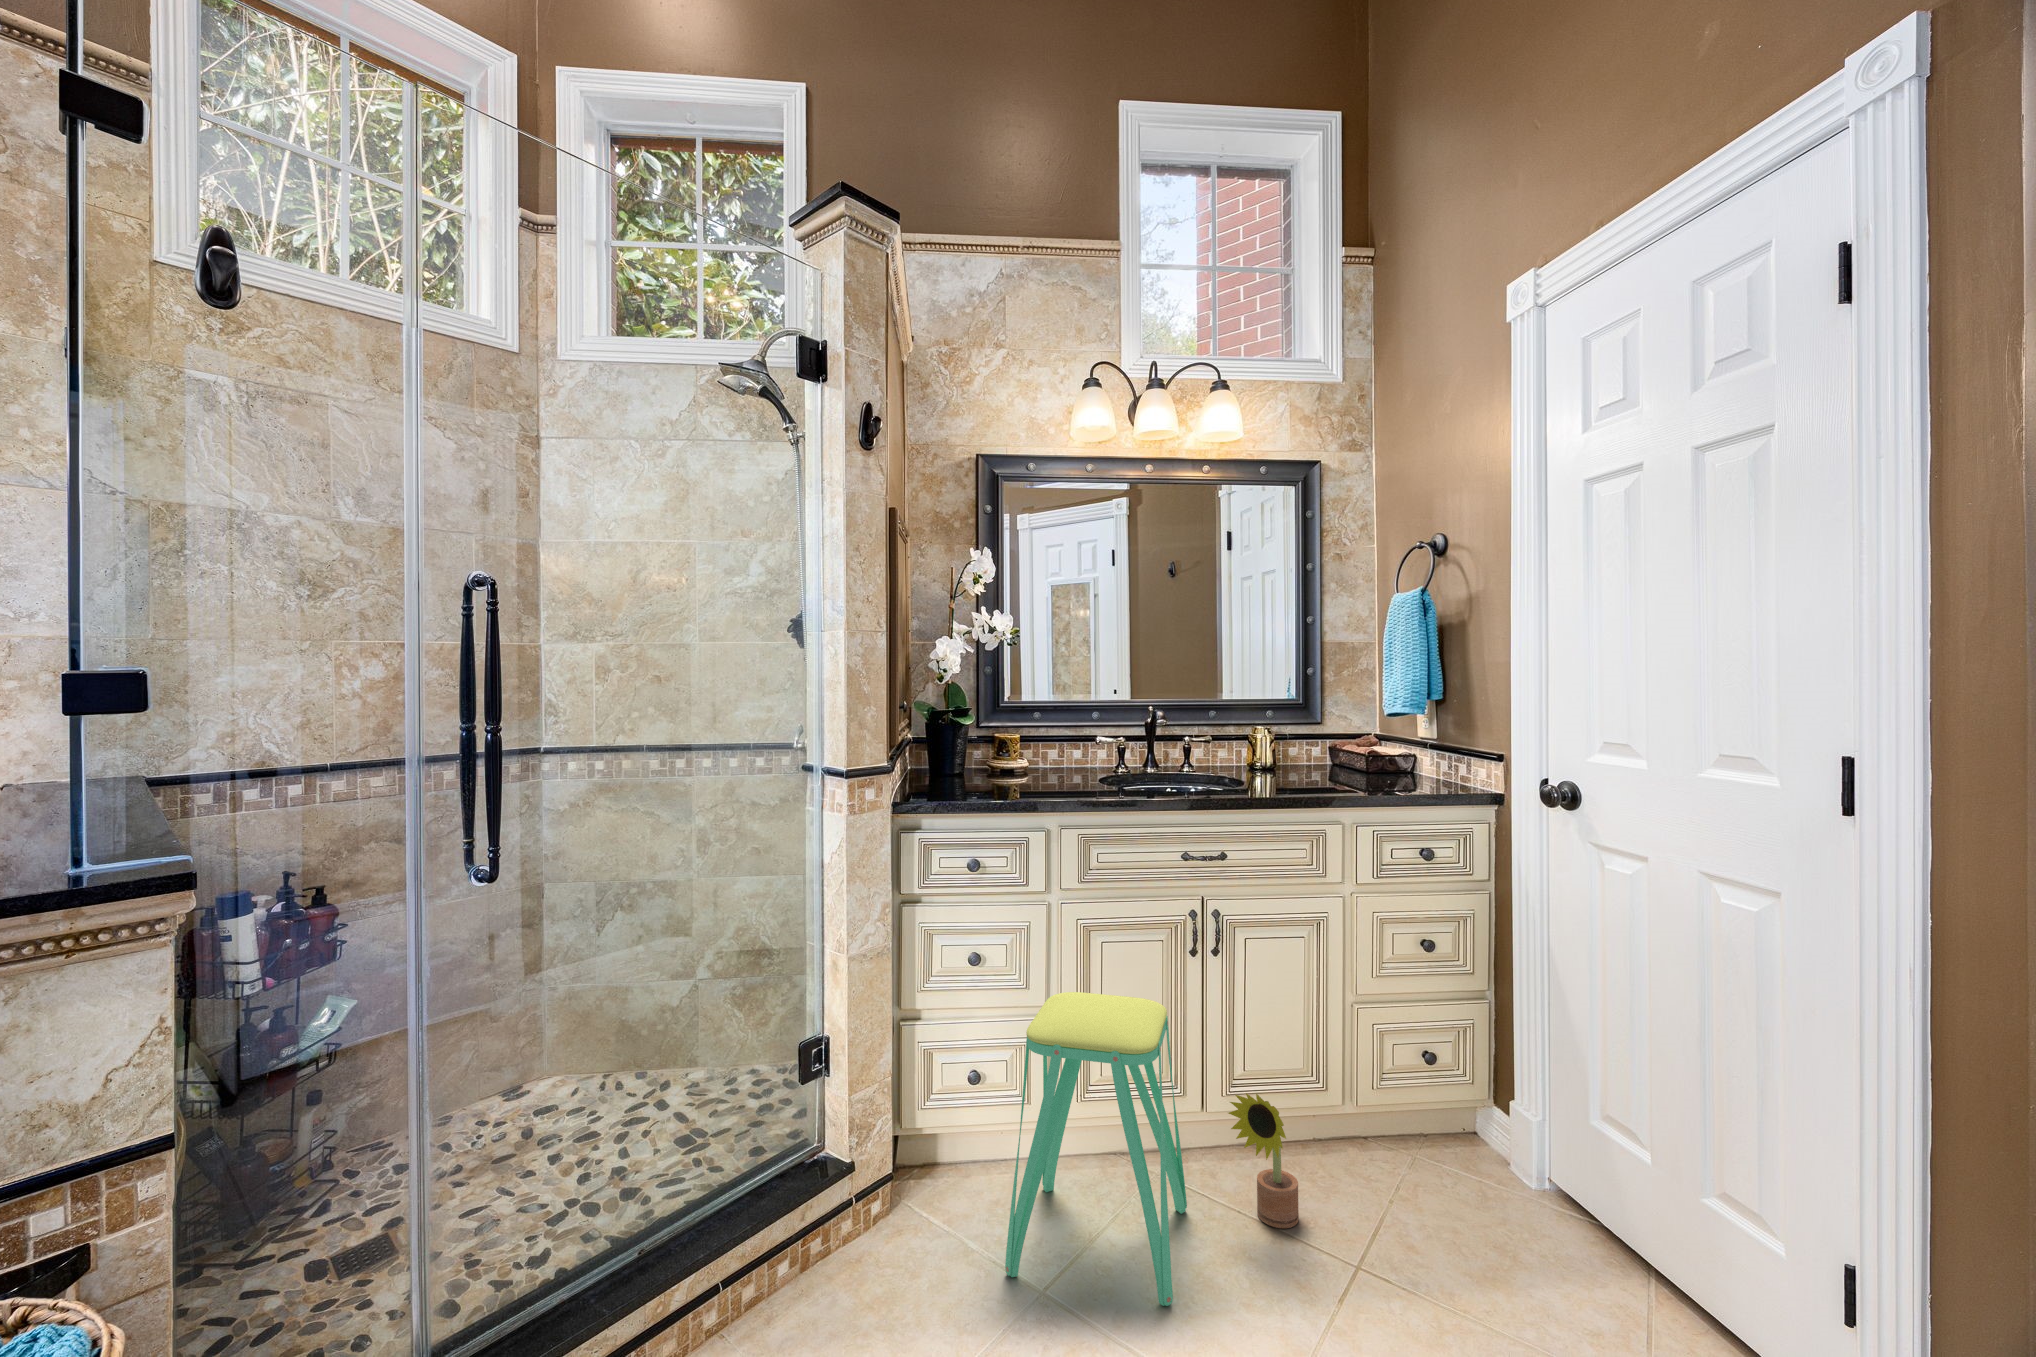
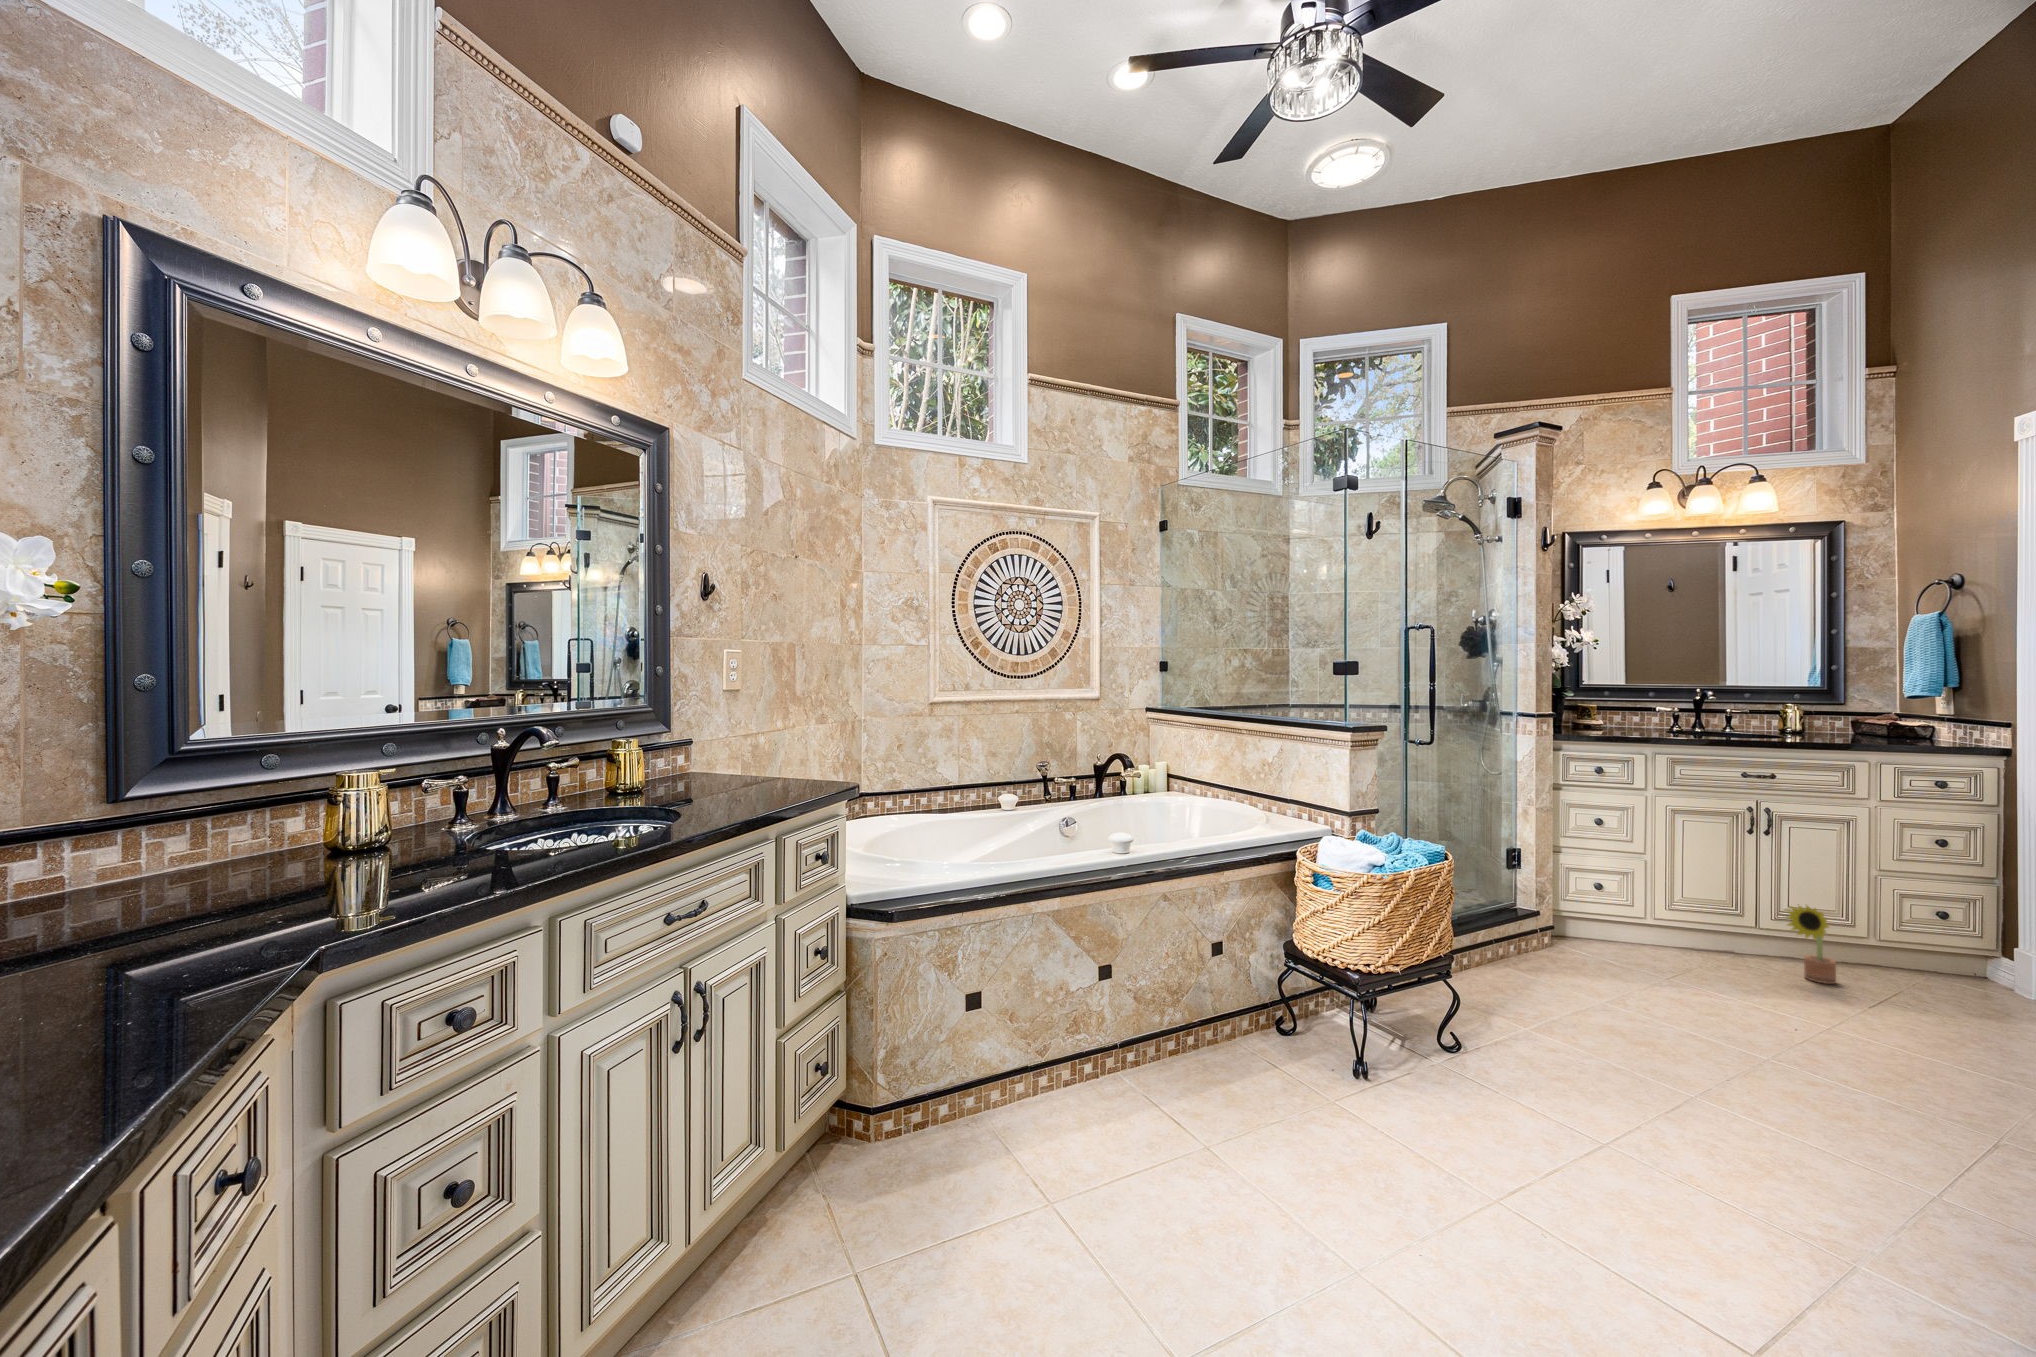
stool: present [1005,992,1187,1306] -> none [1641,842,1756,992]

